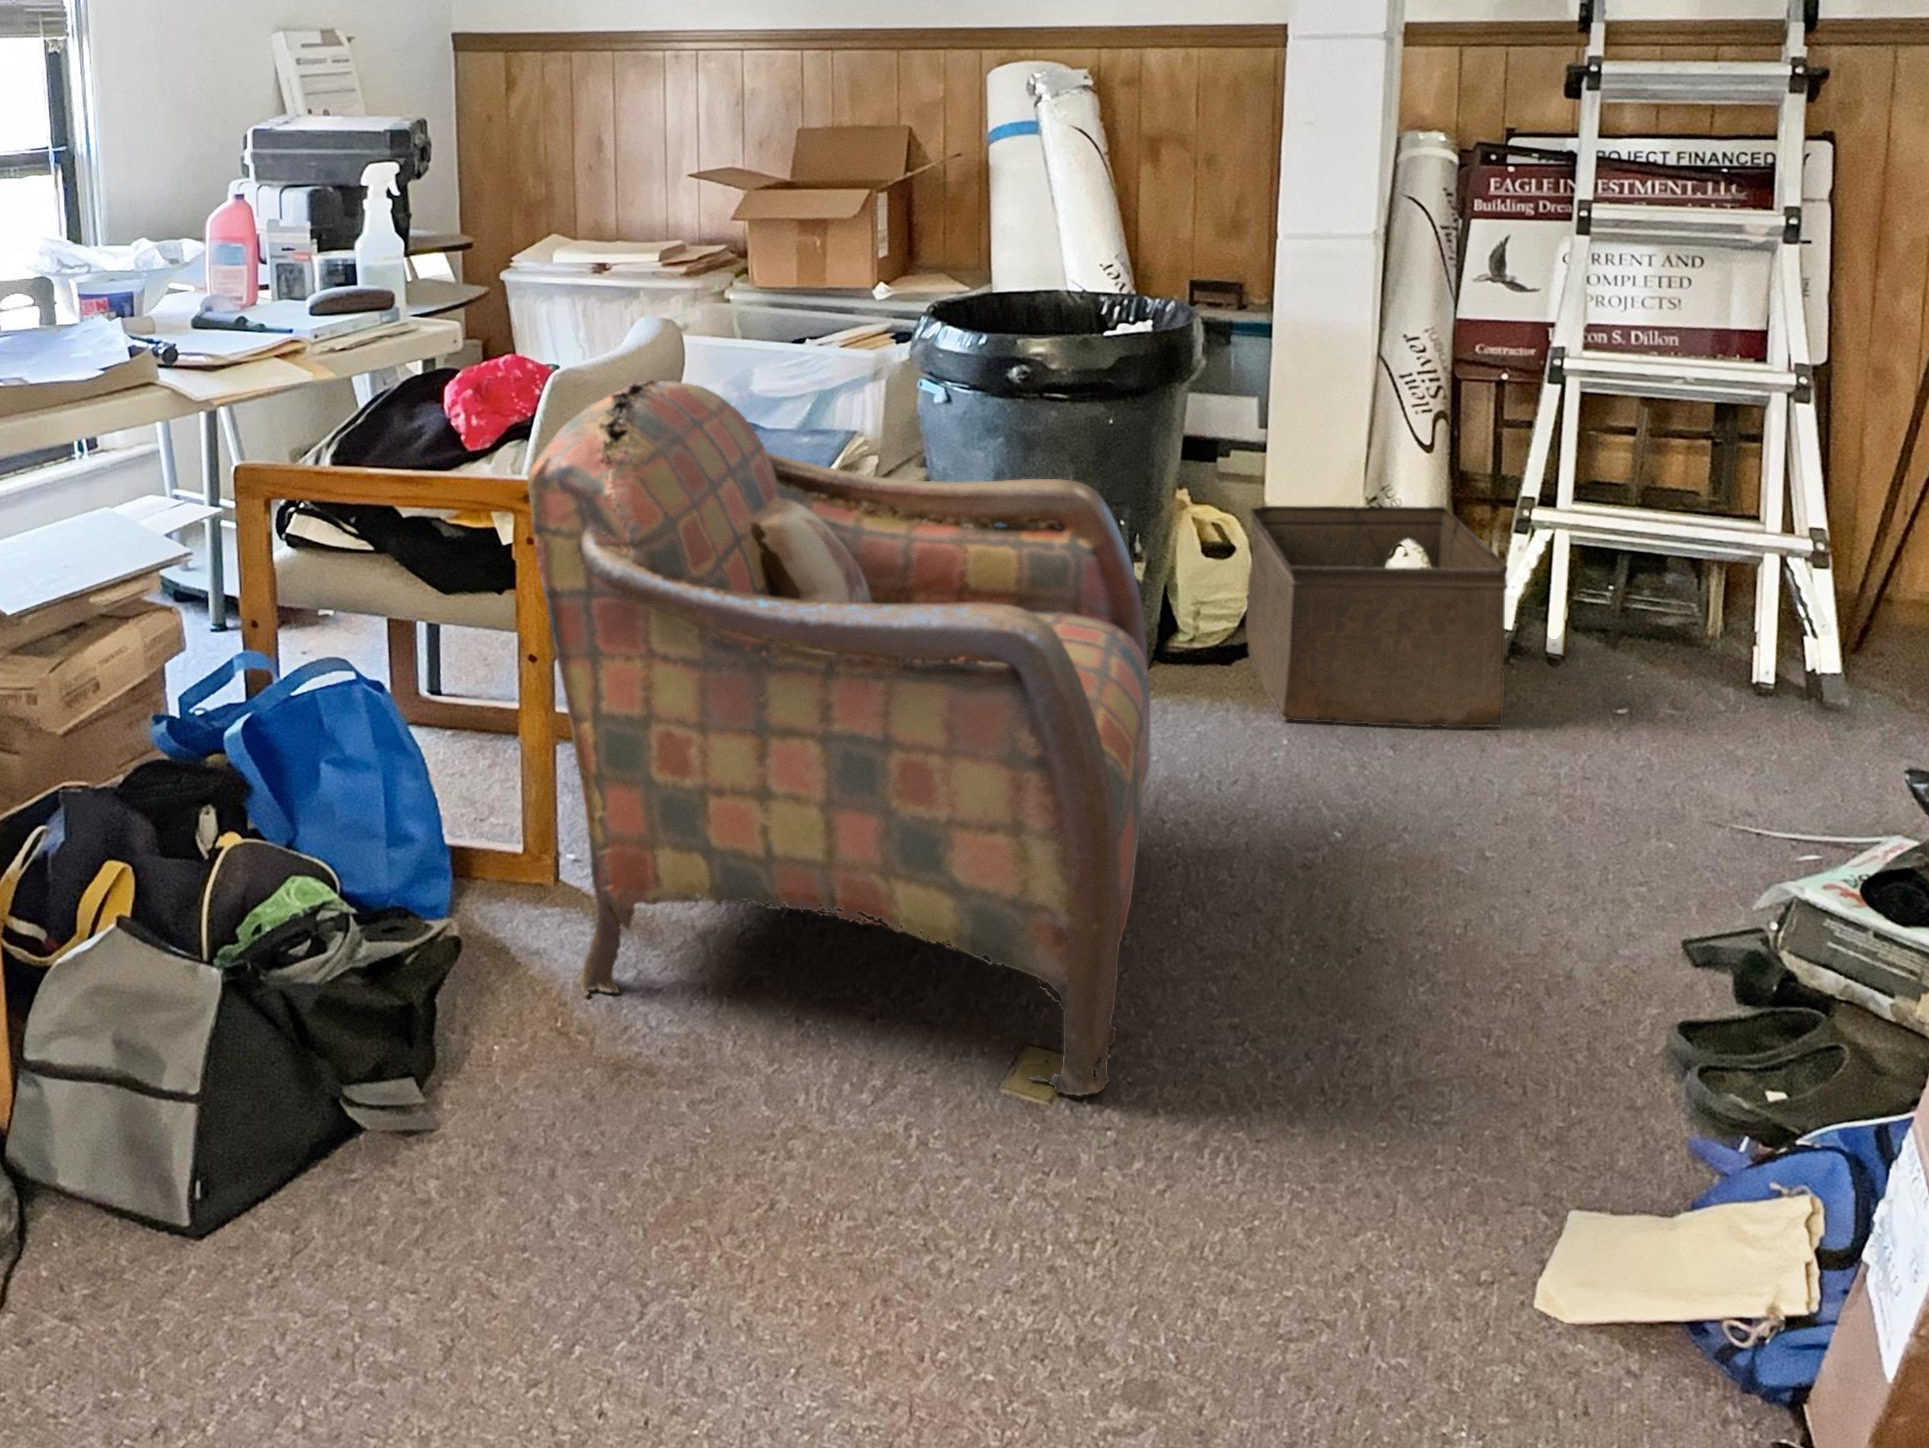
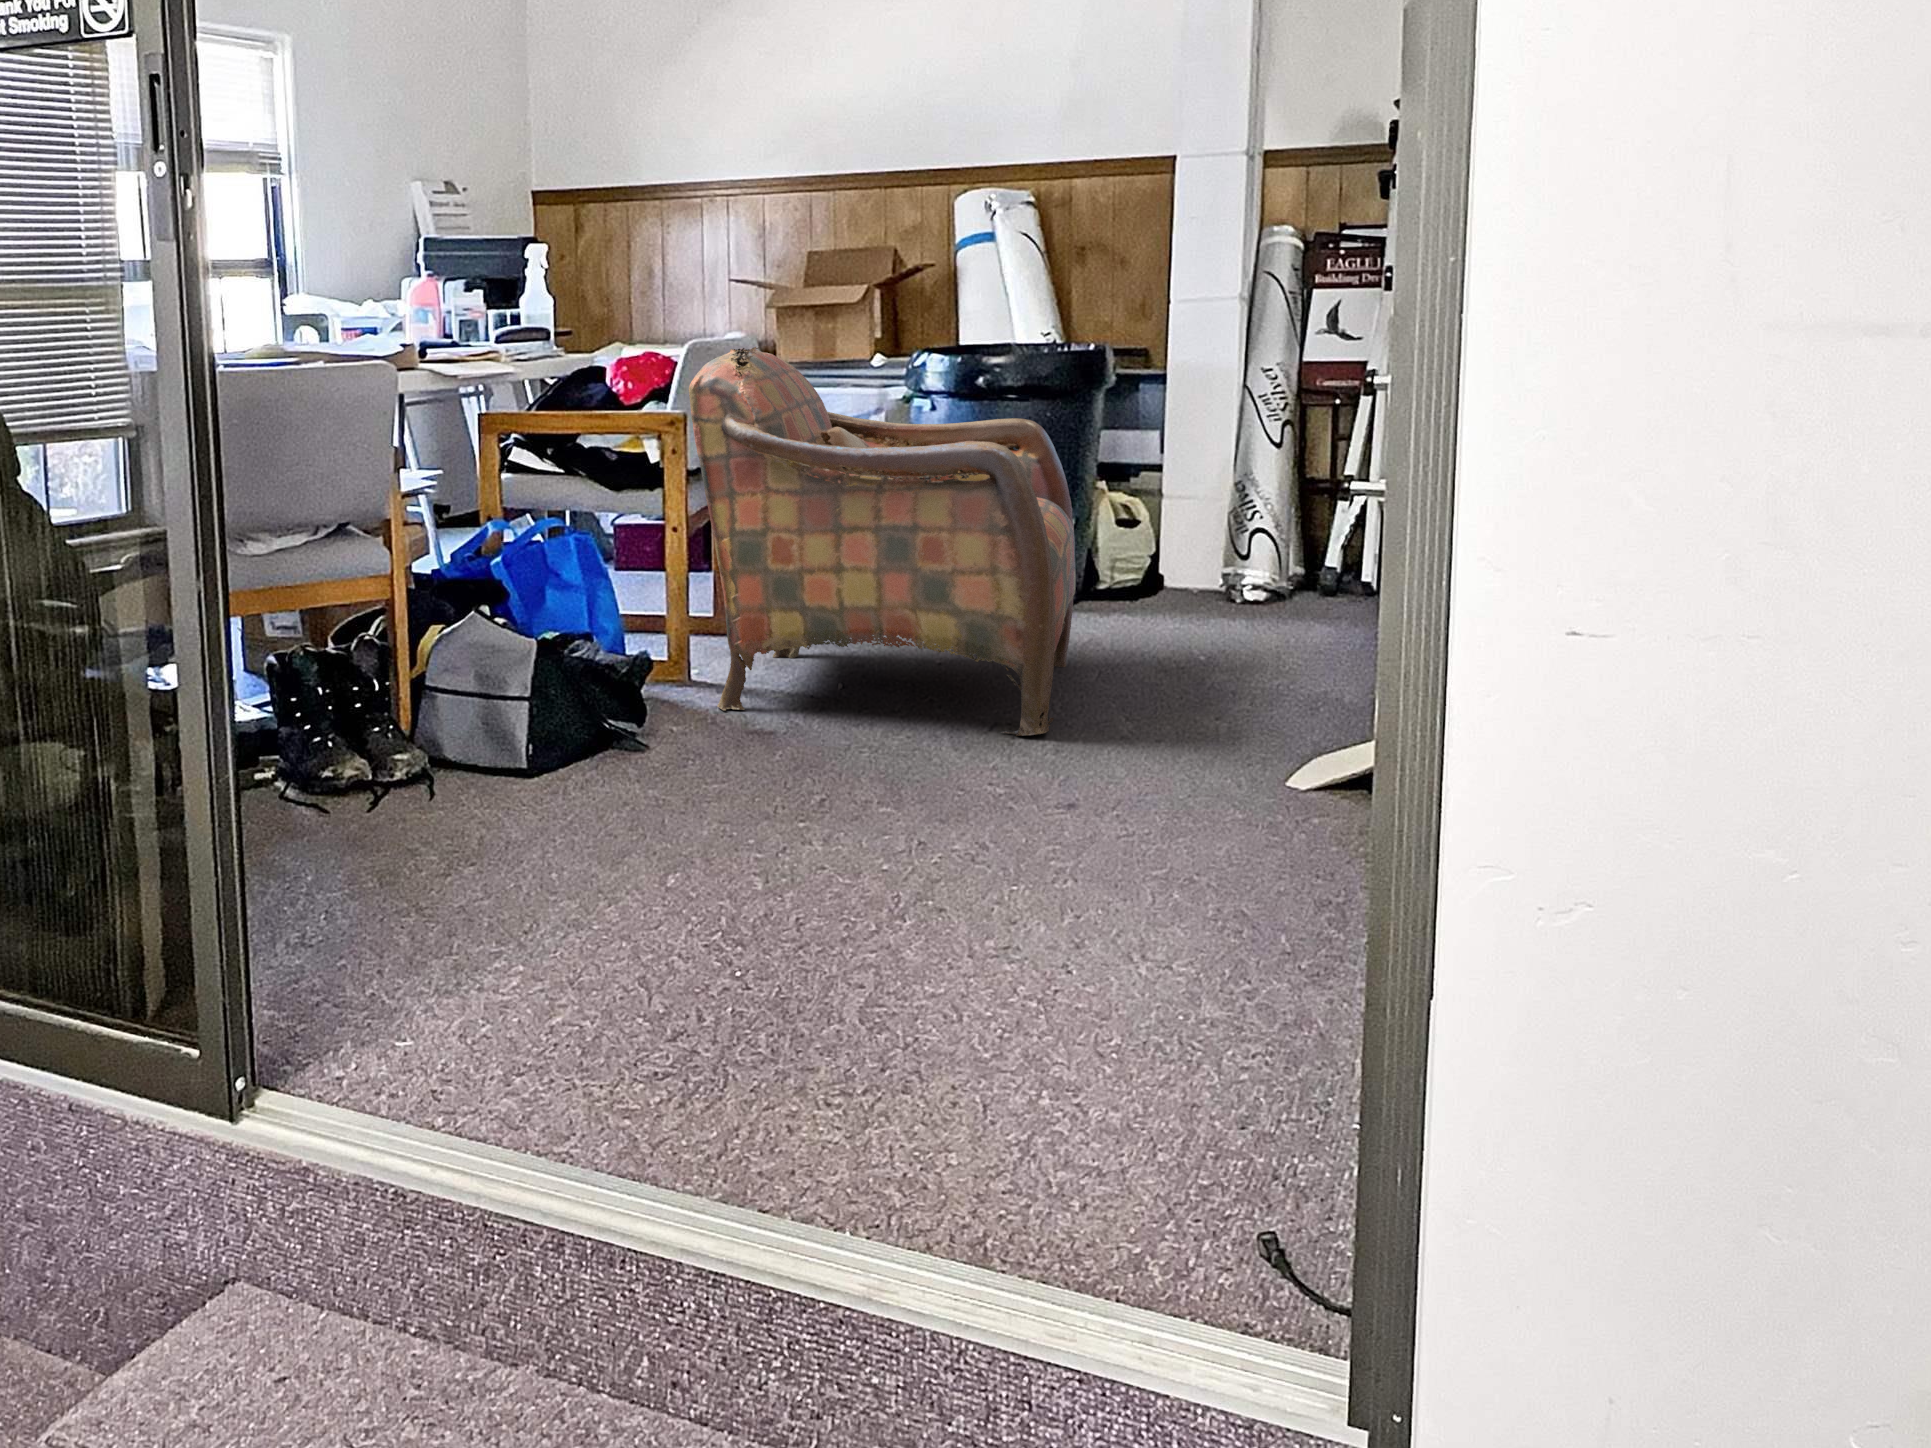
storage bin: present [1246,506,1508,727] -> none [1147,485,1325,620]

